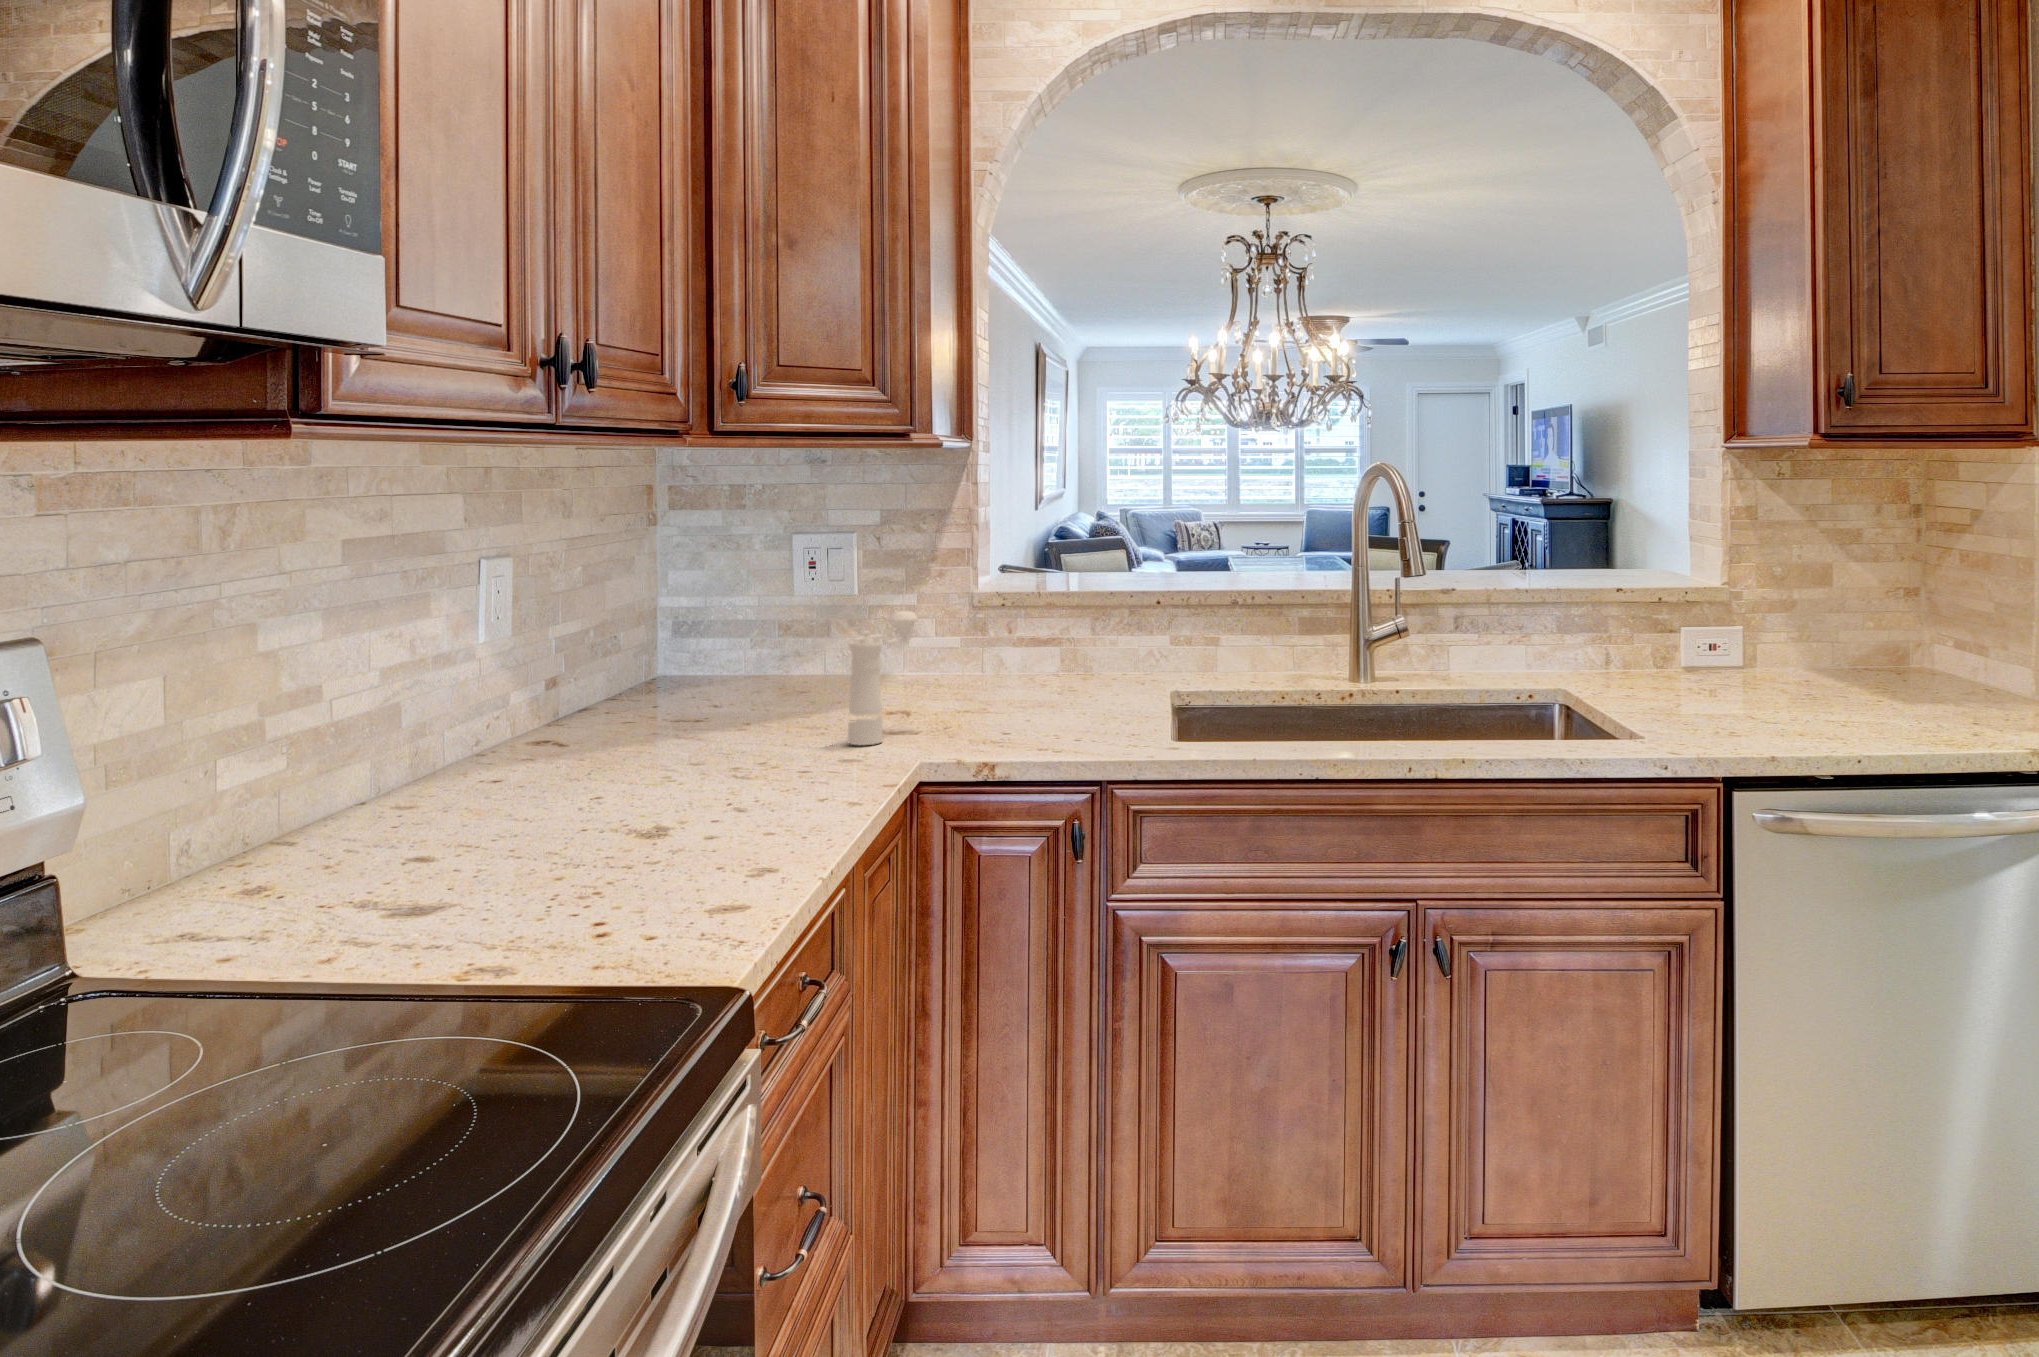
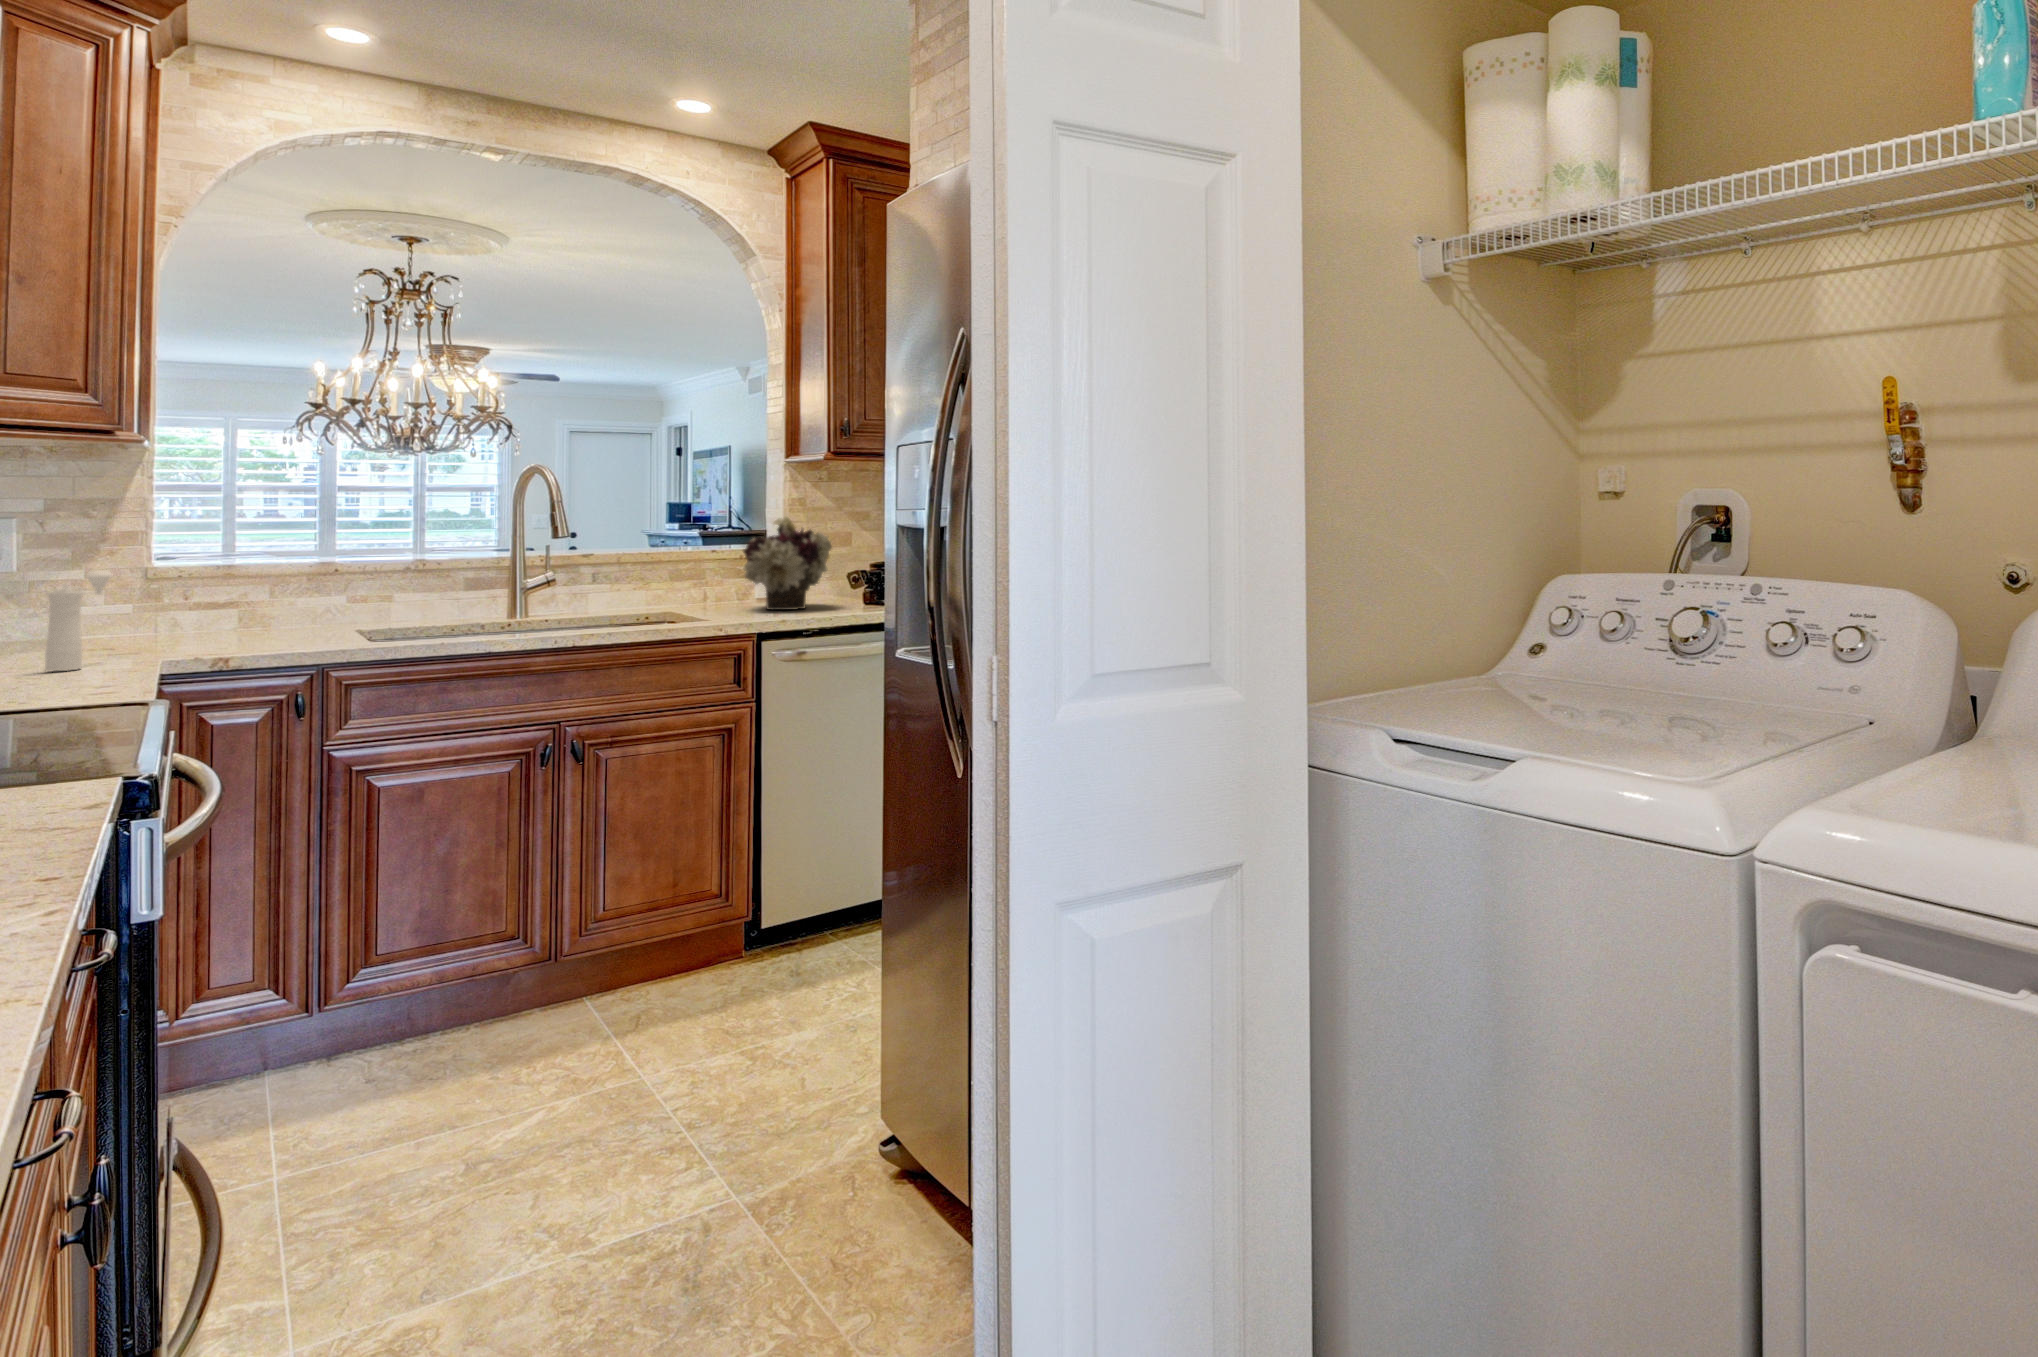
flower arrangement: none [1669,542,1819,707] -> present [743,516,832,610]

